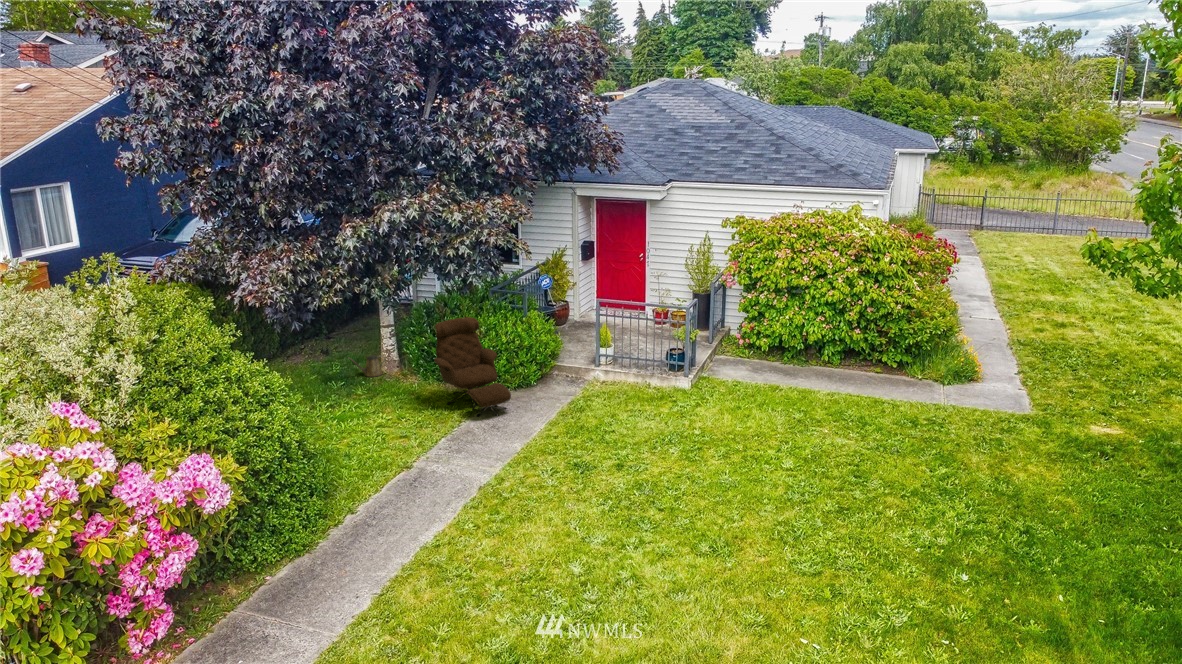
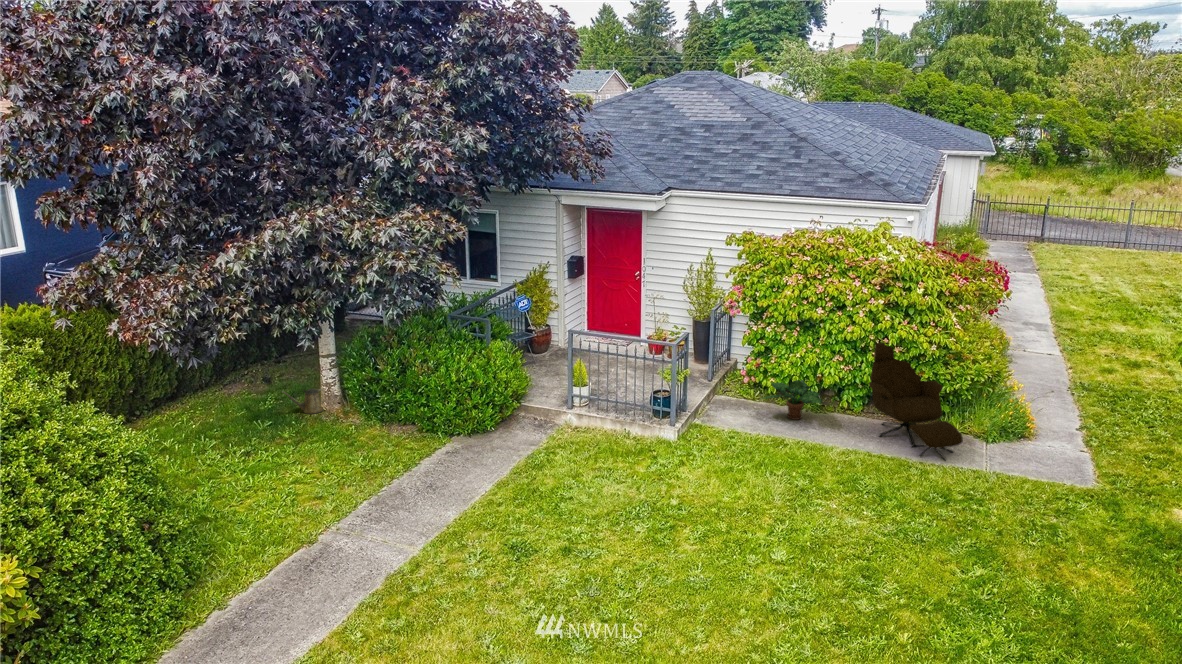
lounge chair: present [434,317,511,416] -> present [869,342,963,461]
potted plant: none [756,336,809,372] -> present [762,380,823,420]

